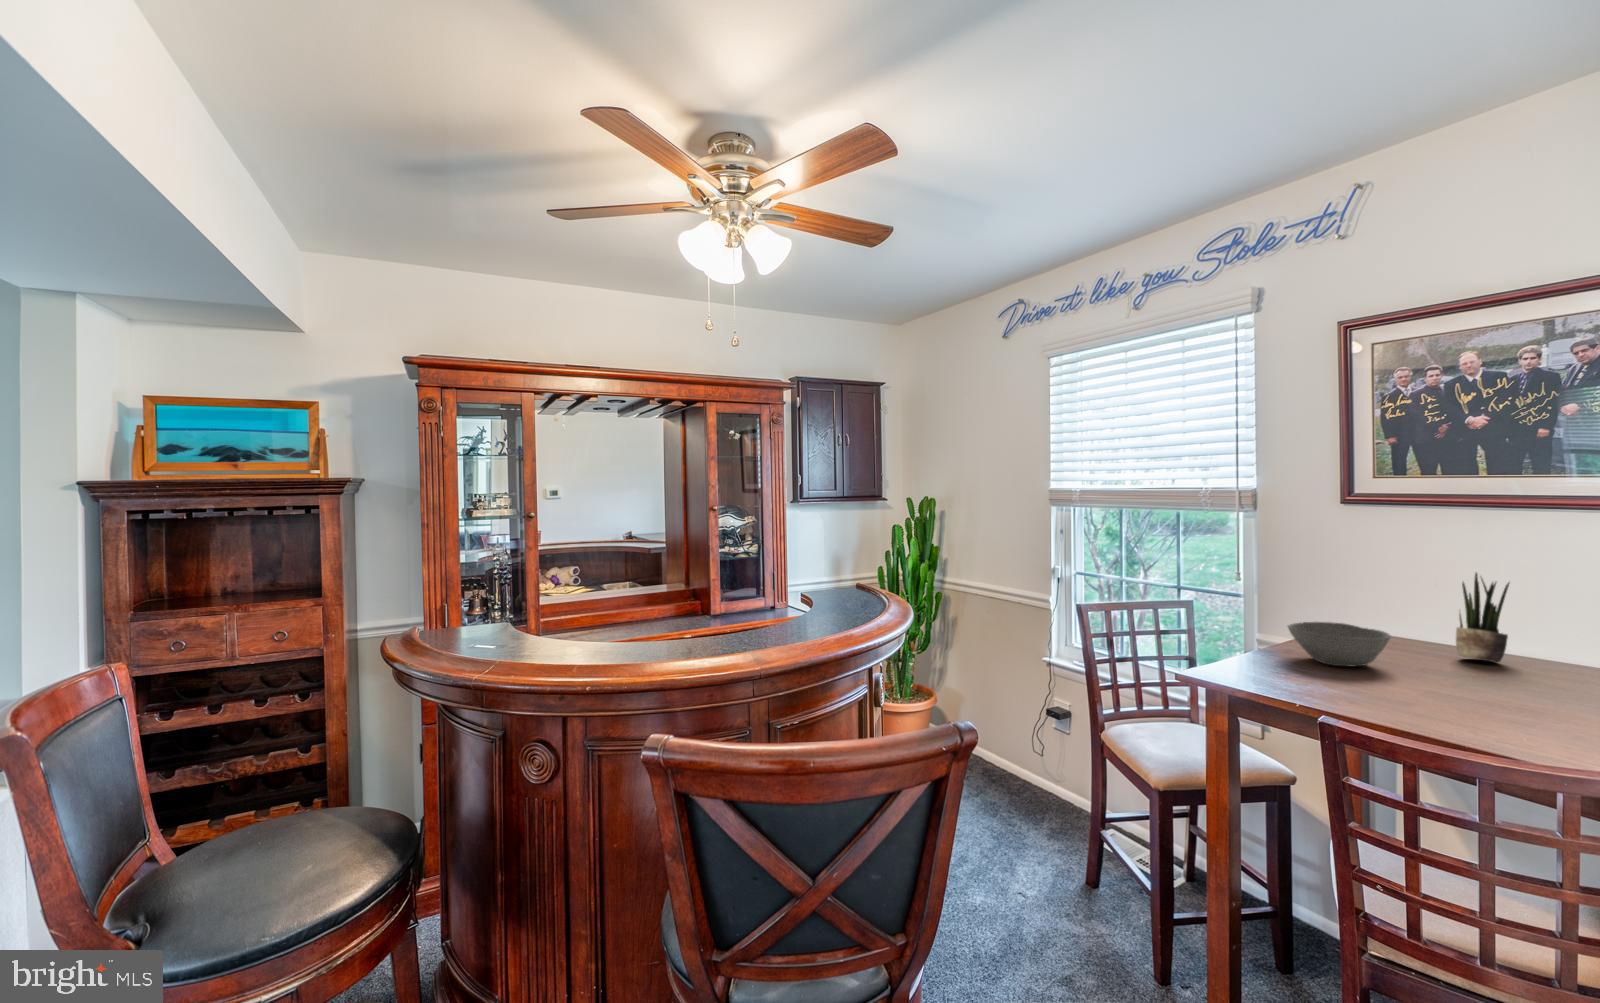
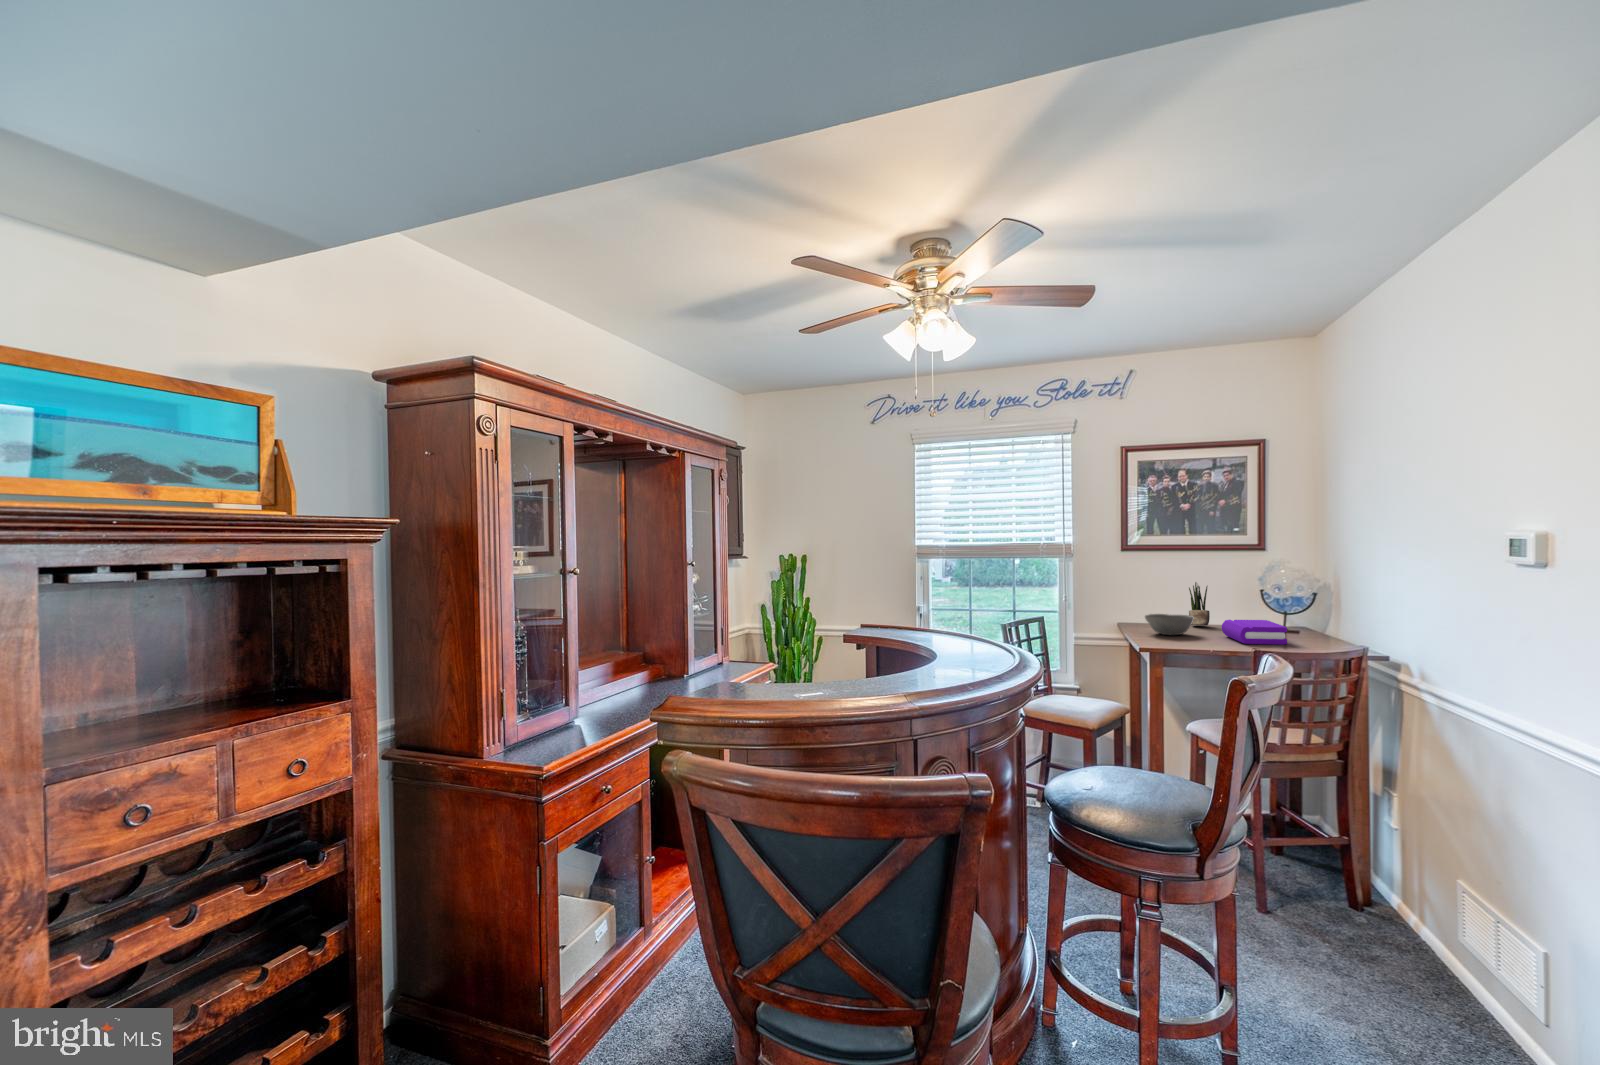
book: none [1405,655,1562,730] -> present [1222,620,1287,645]

